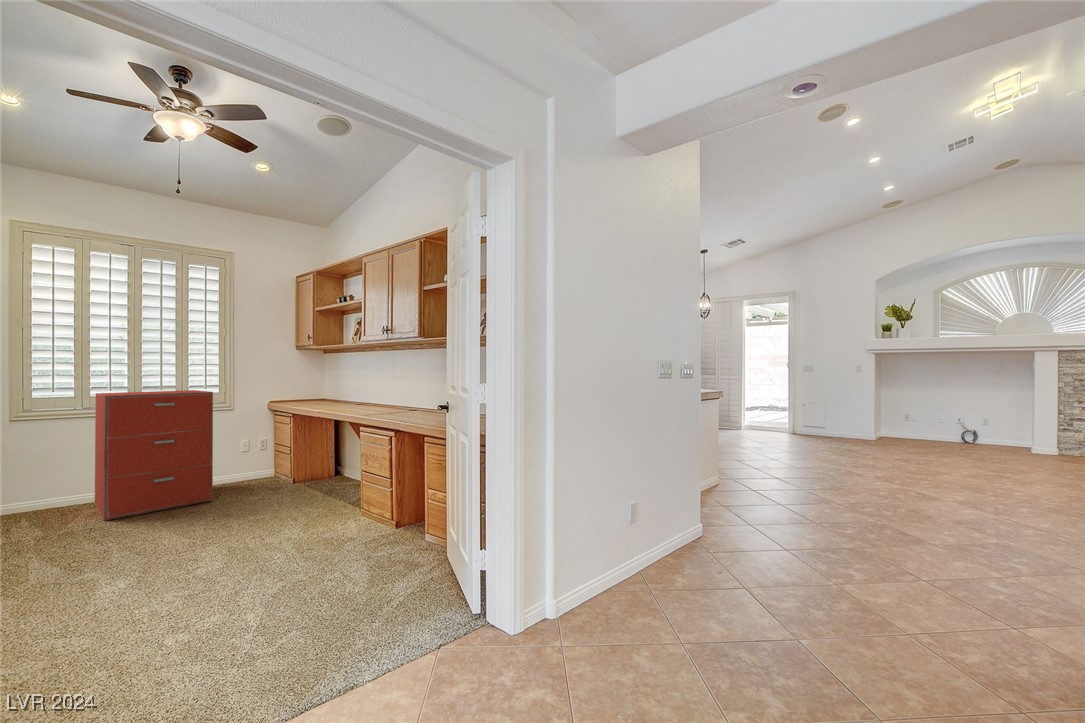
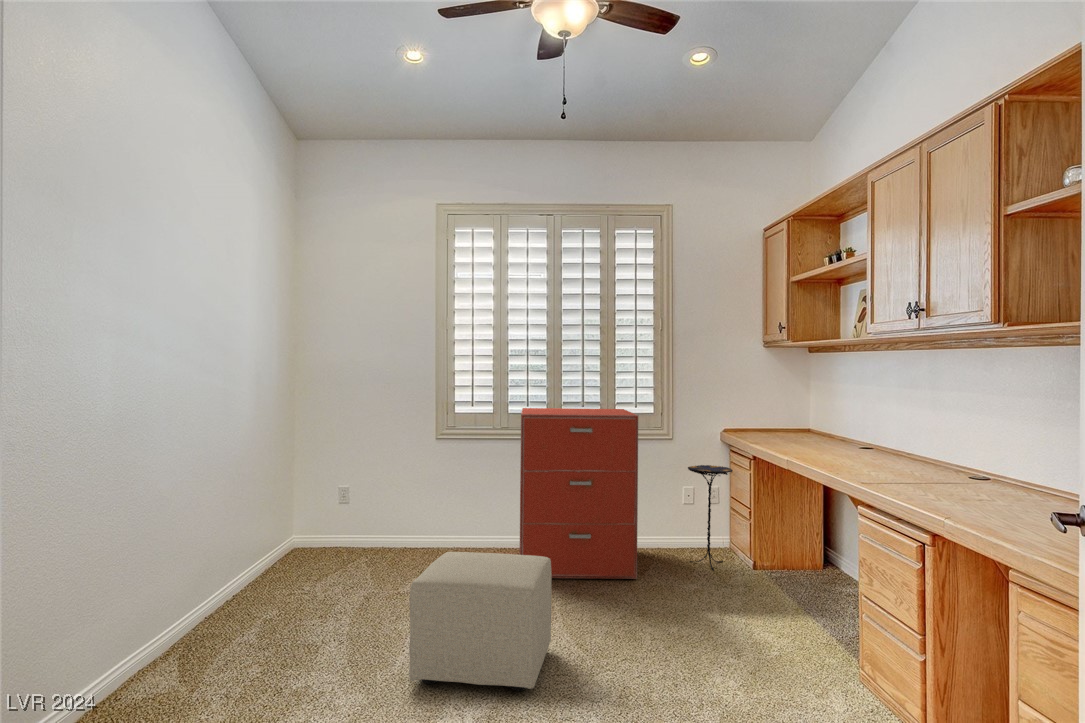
side table: none [248,422,281,486] -> present [688,465,733,571]
ottoman: none [22,488,156,599] -> present [409,552,552,691]

